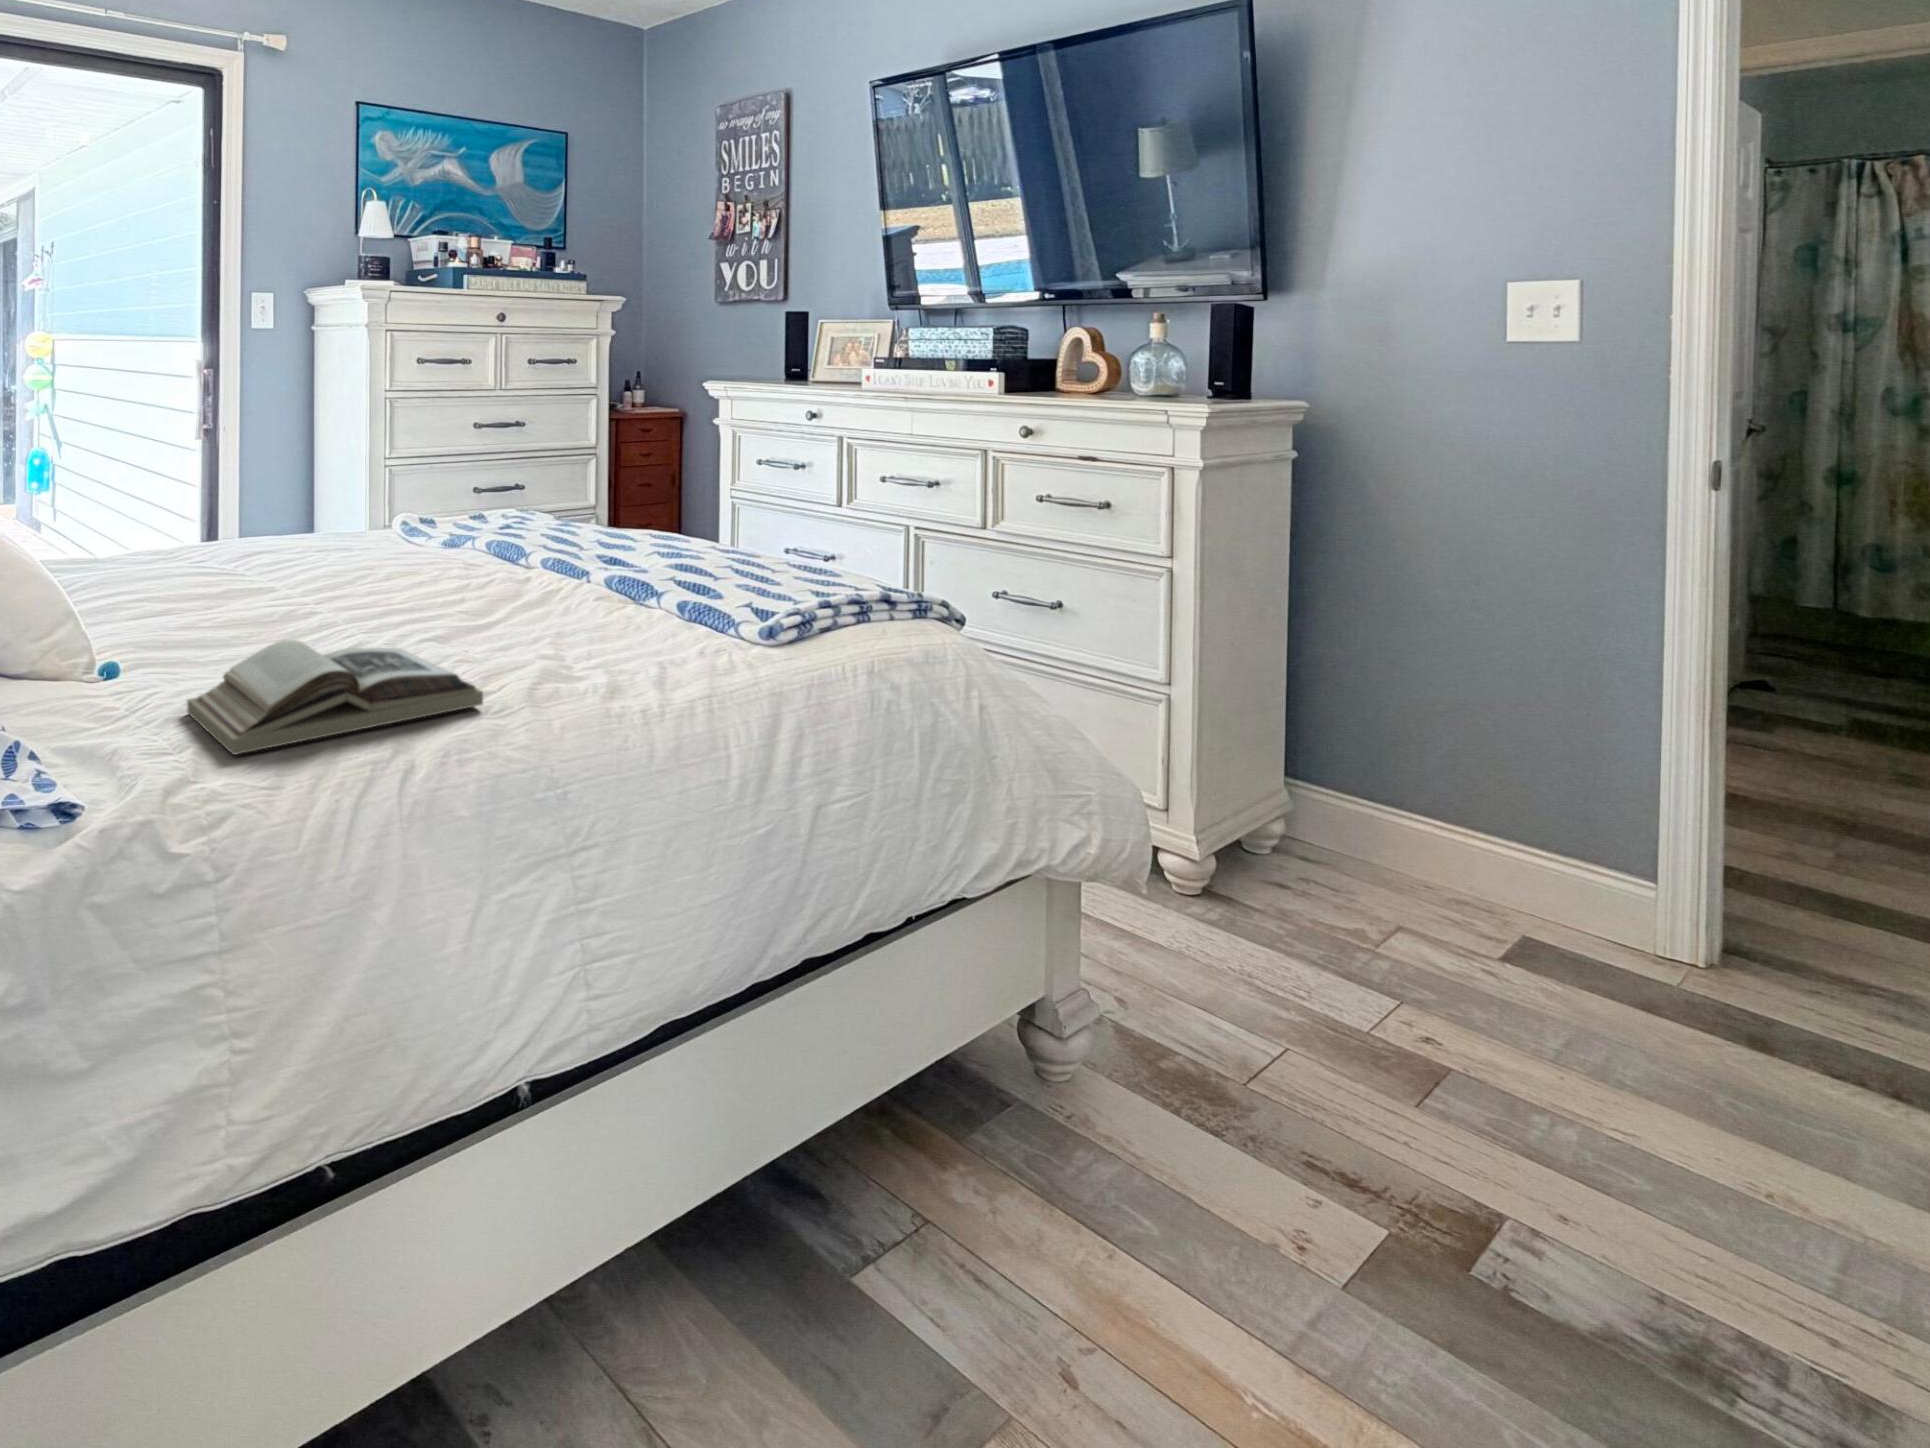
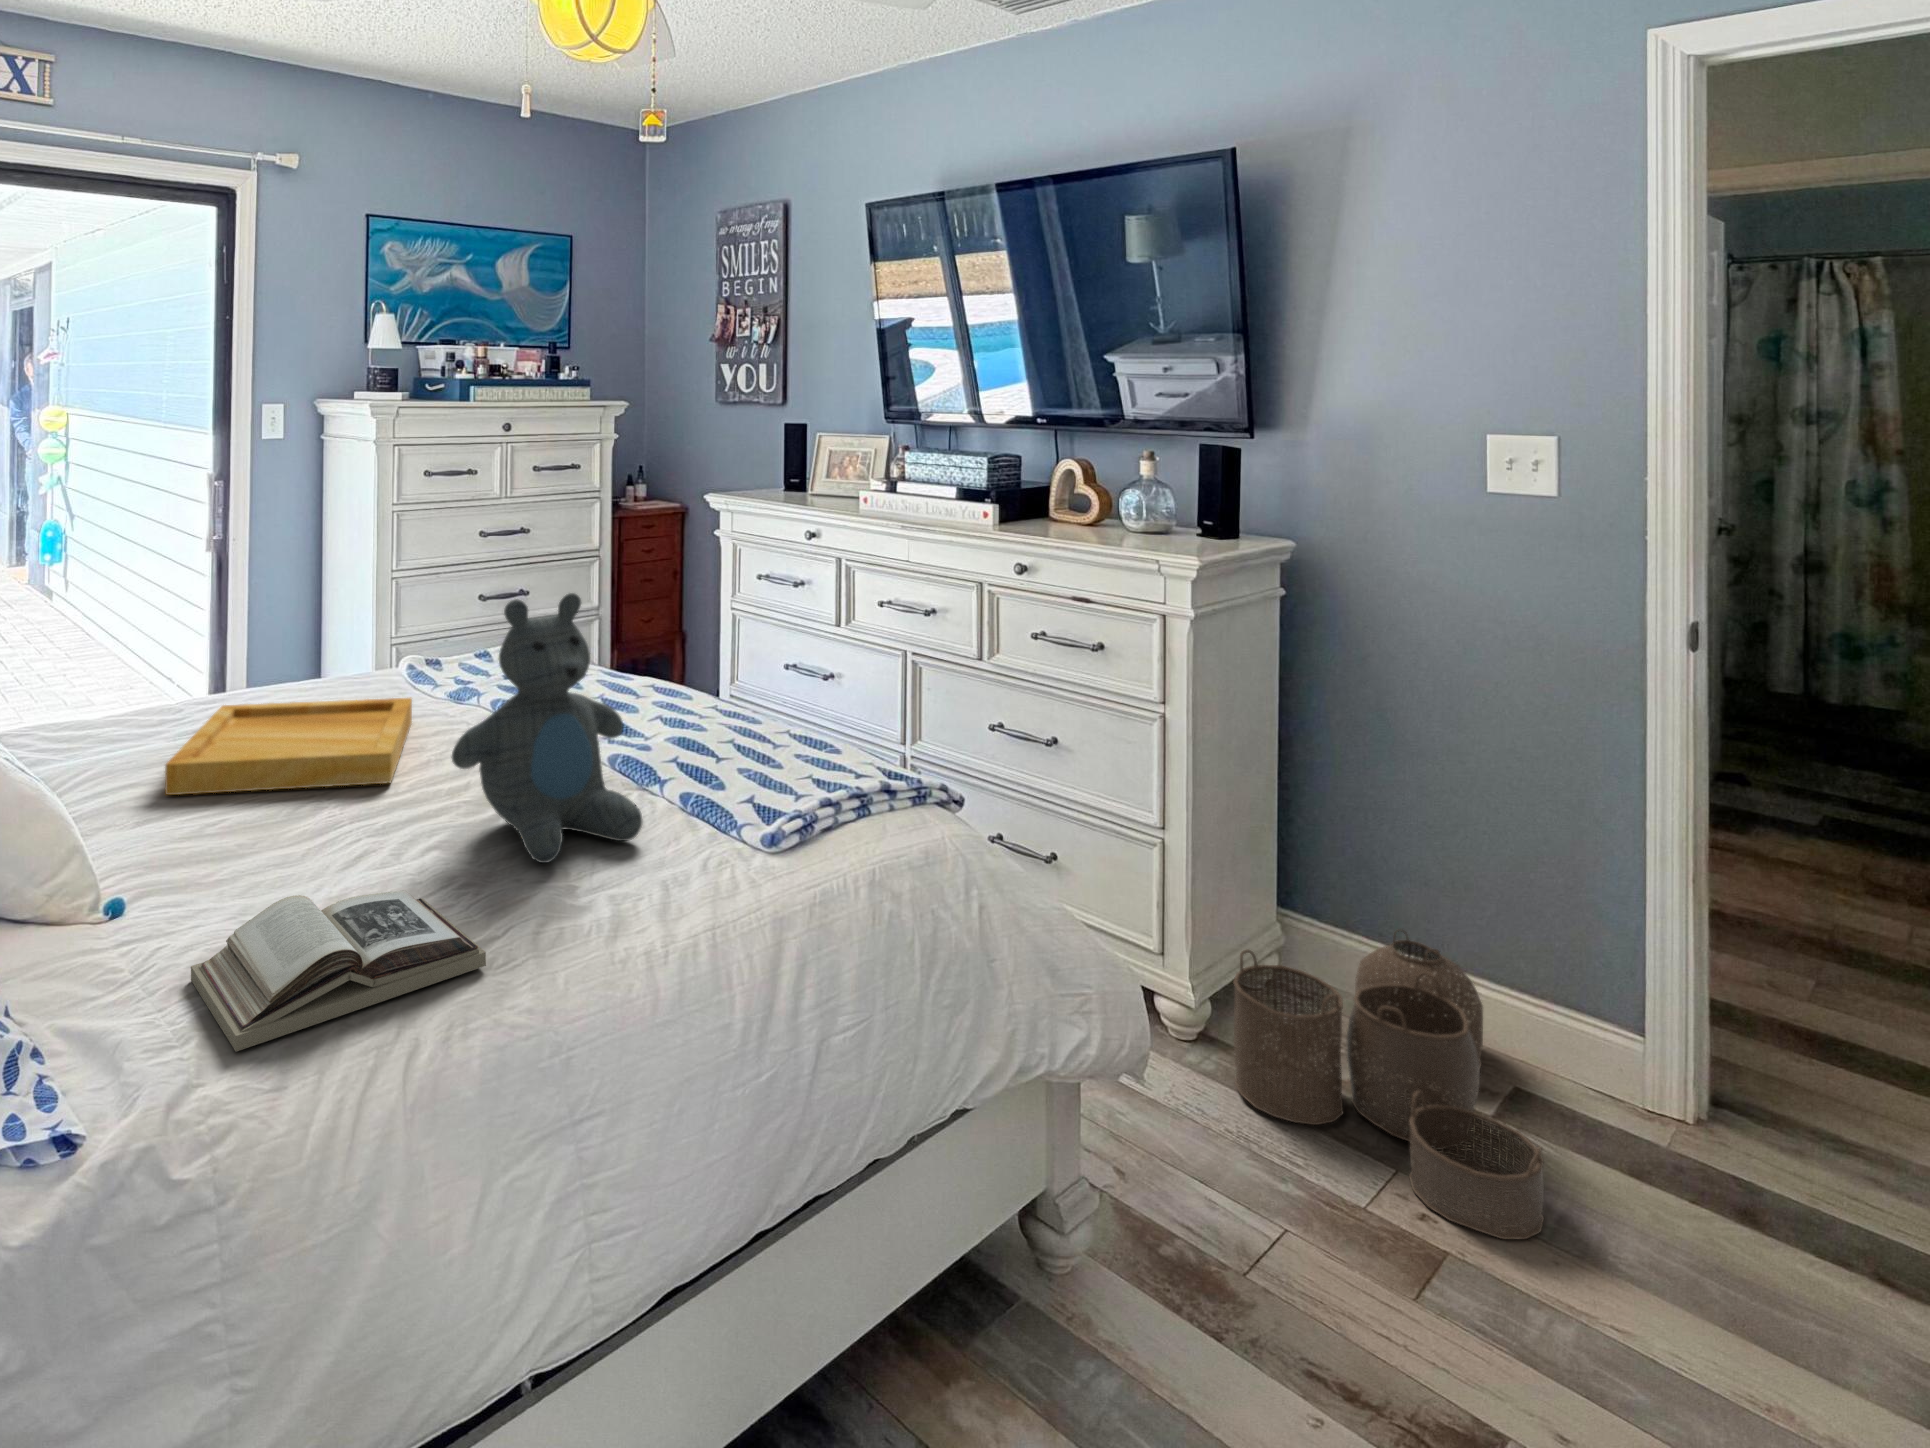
teddy bear: none [447,392,640,643] -> present [451,593,642,863]
tray: none [159,534,407,600] -> present [165,698,412,795]
woven basket: none [1237,781,1549,1051] -> present [1234,930,1544,1239]

